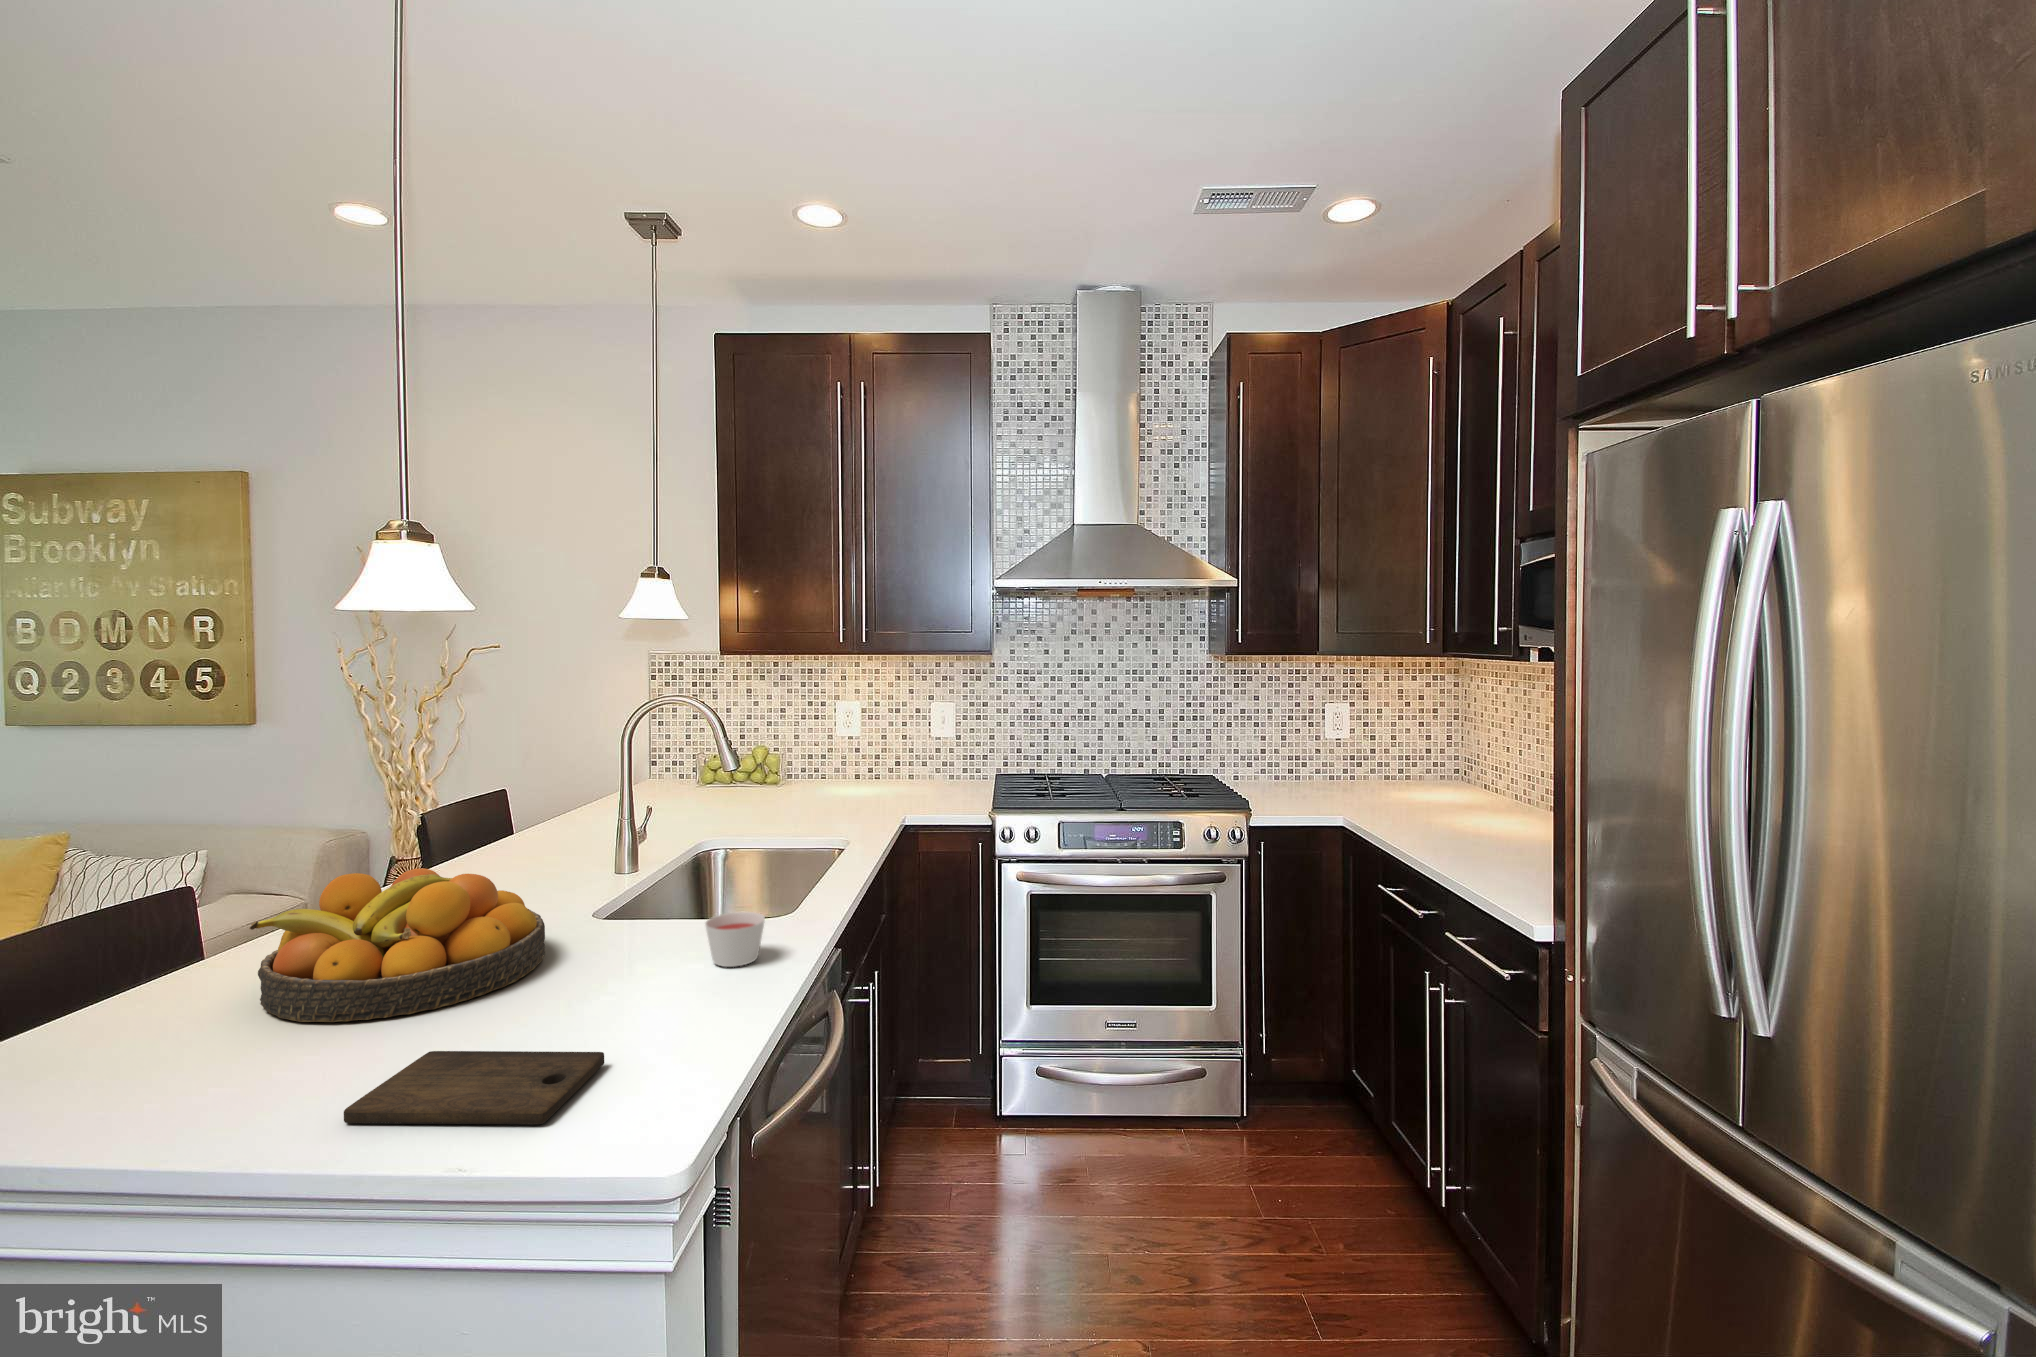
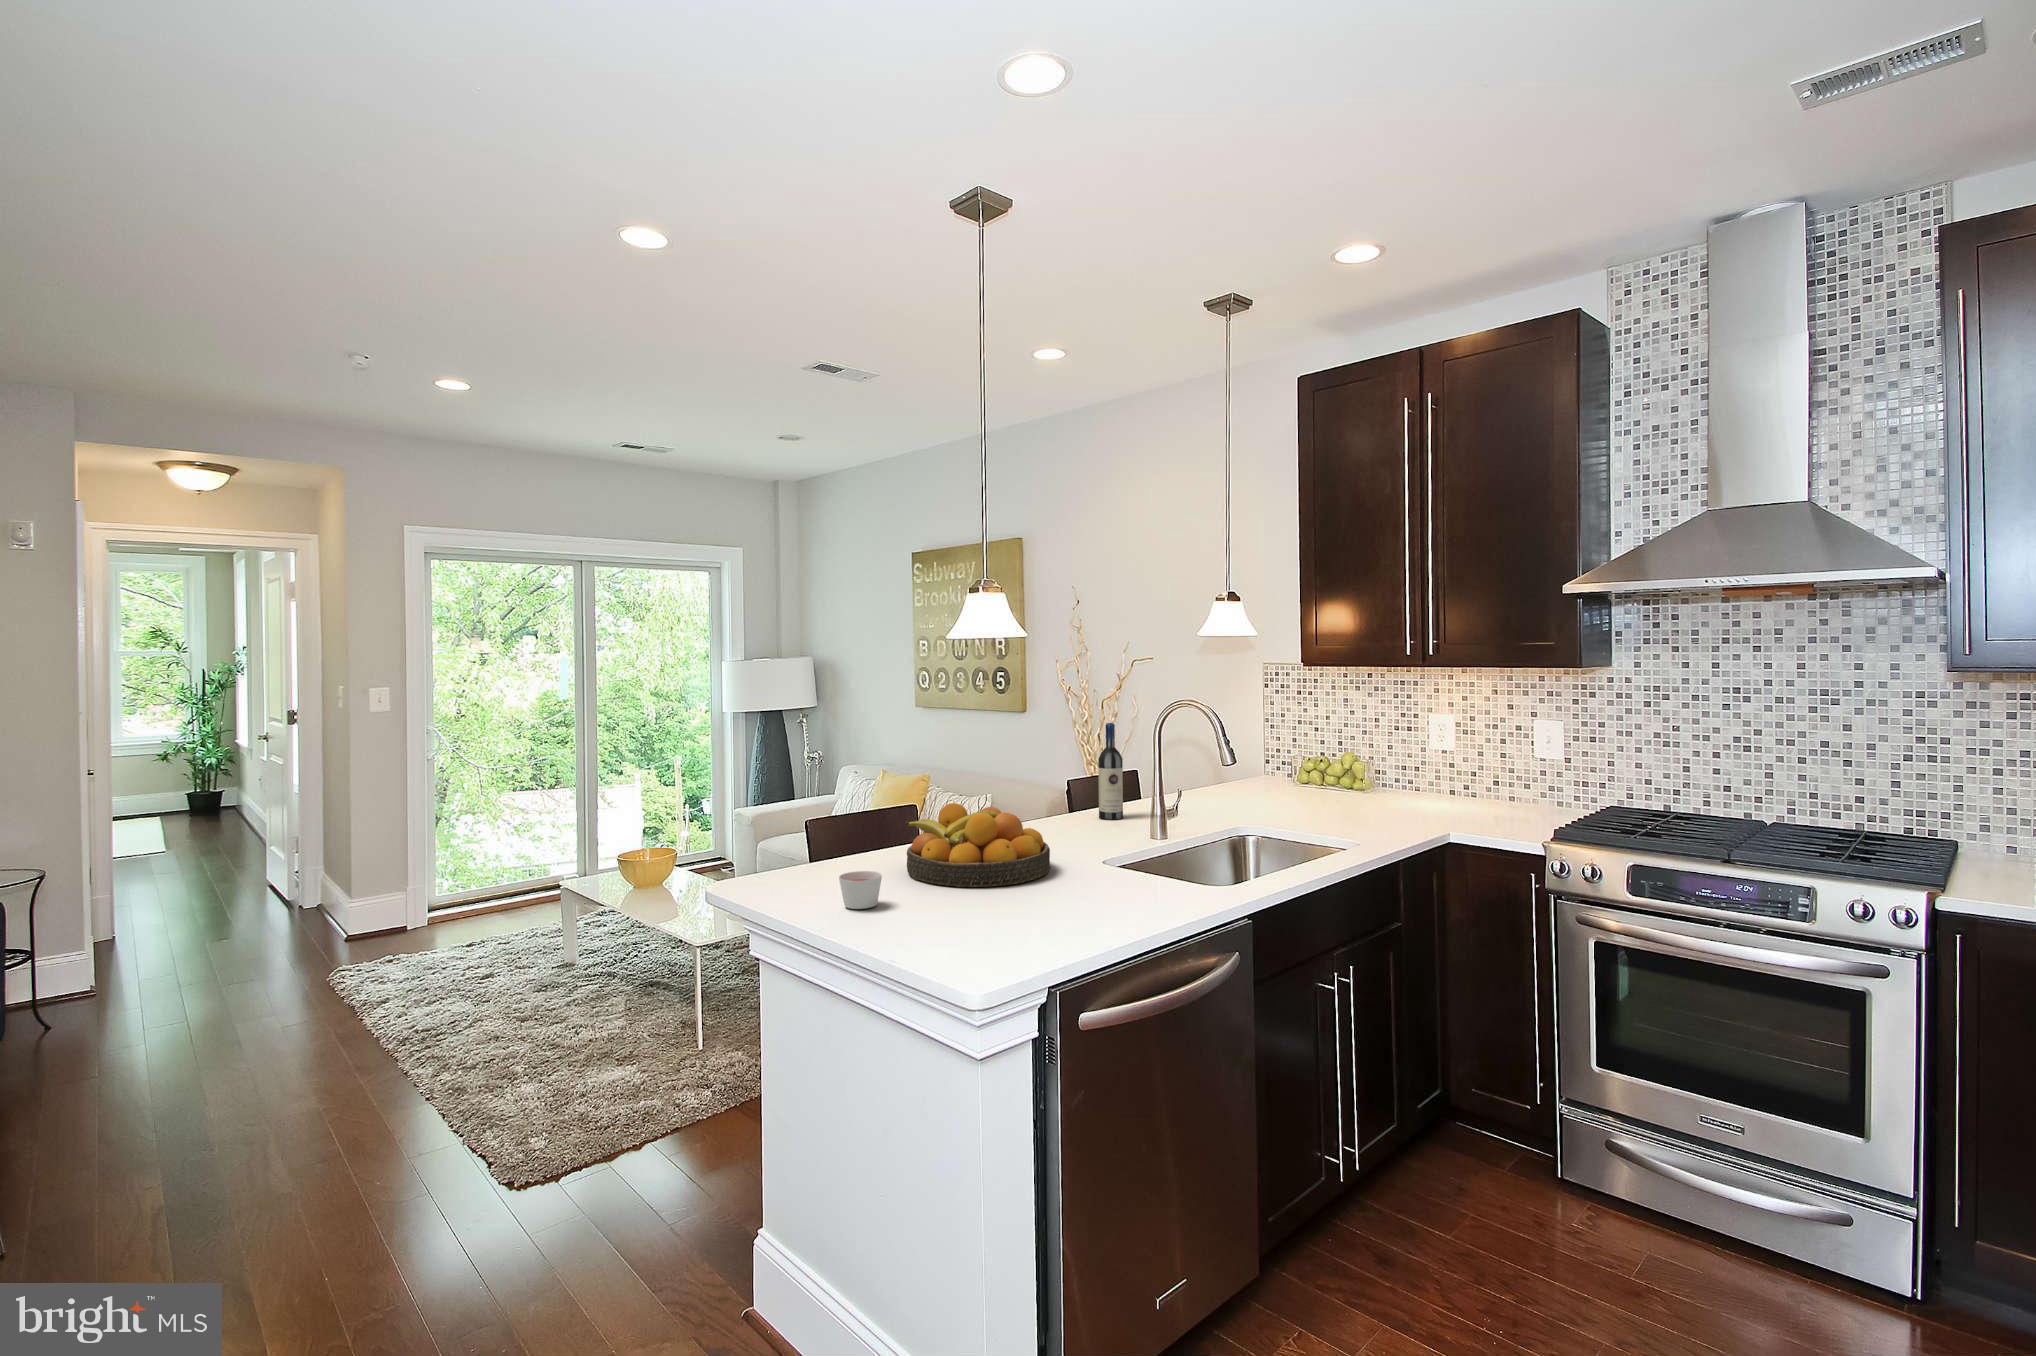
wine bottle: none [505,727,543,856] -> present [1098,723,1123,820]
candle: present [705,912,765,967] -> present [839,871,882,909]
cutting board: present [344,1051,604,1124] -> none [891,901,1009,941]

